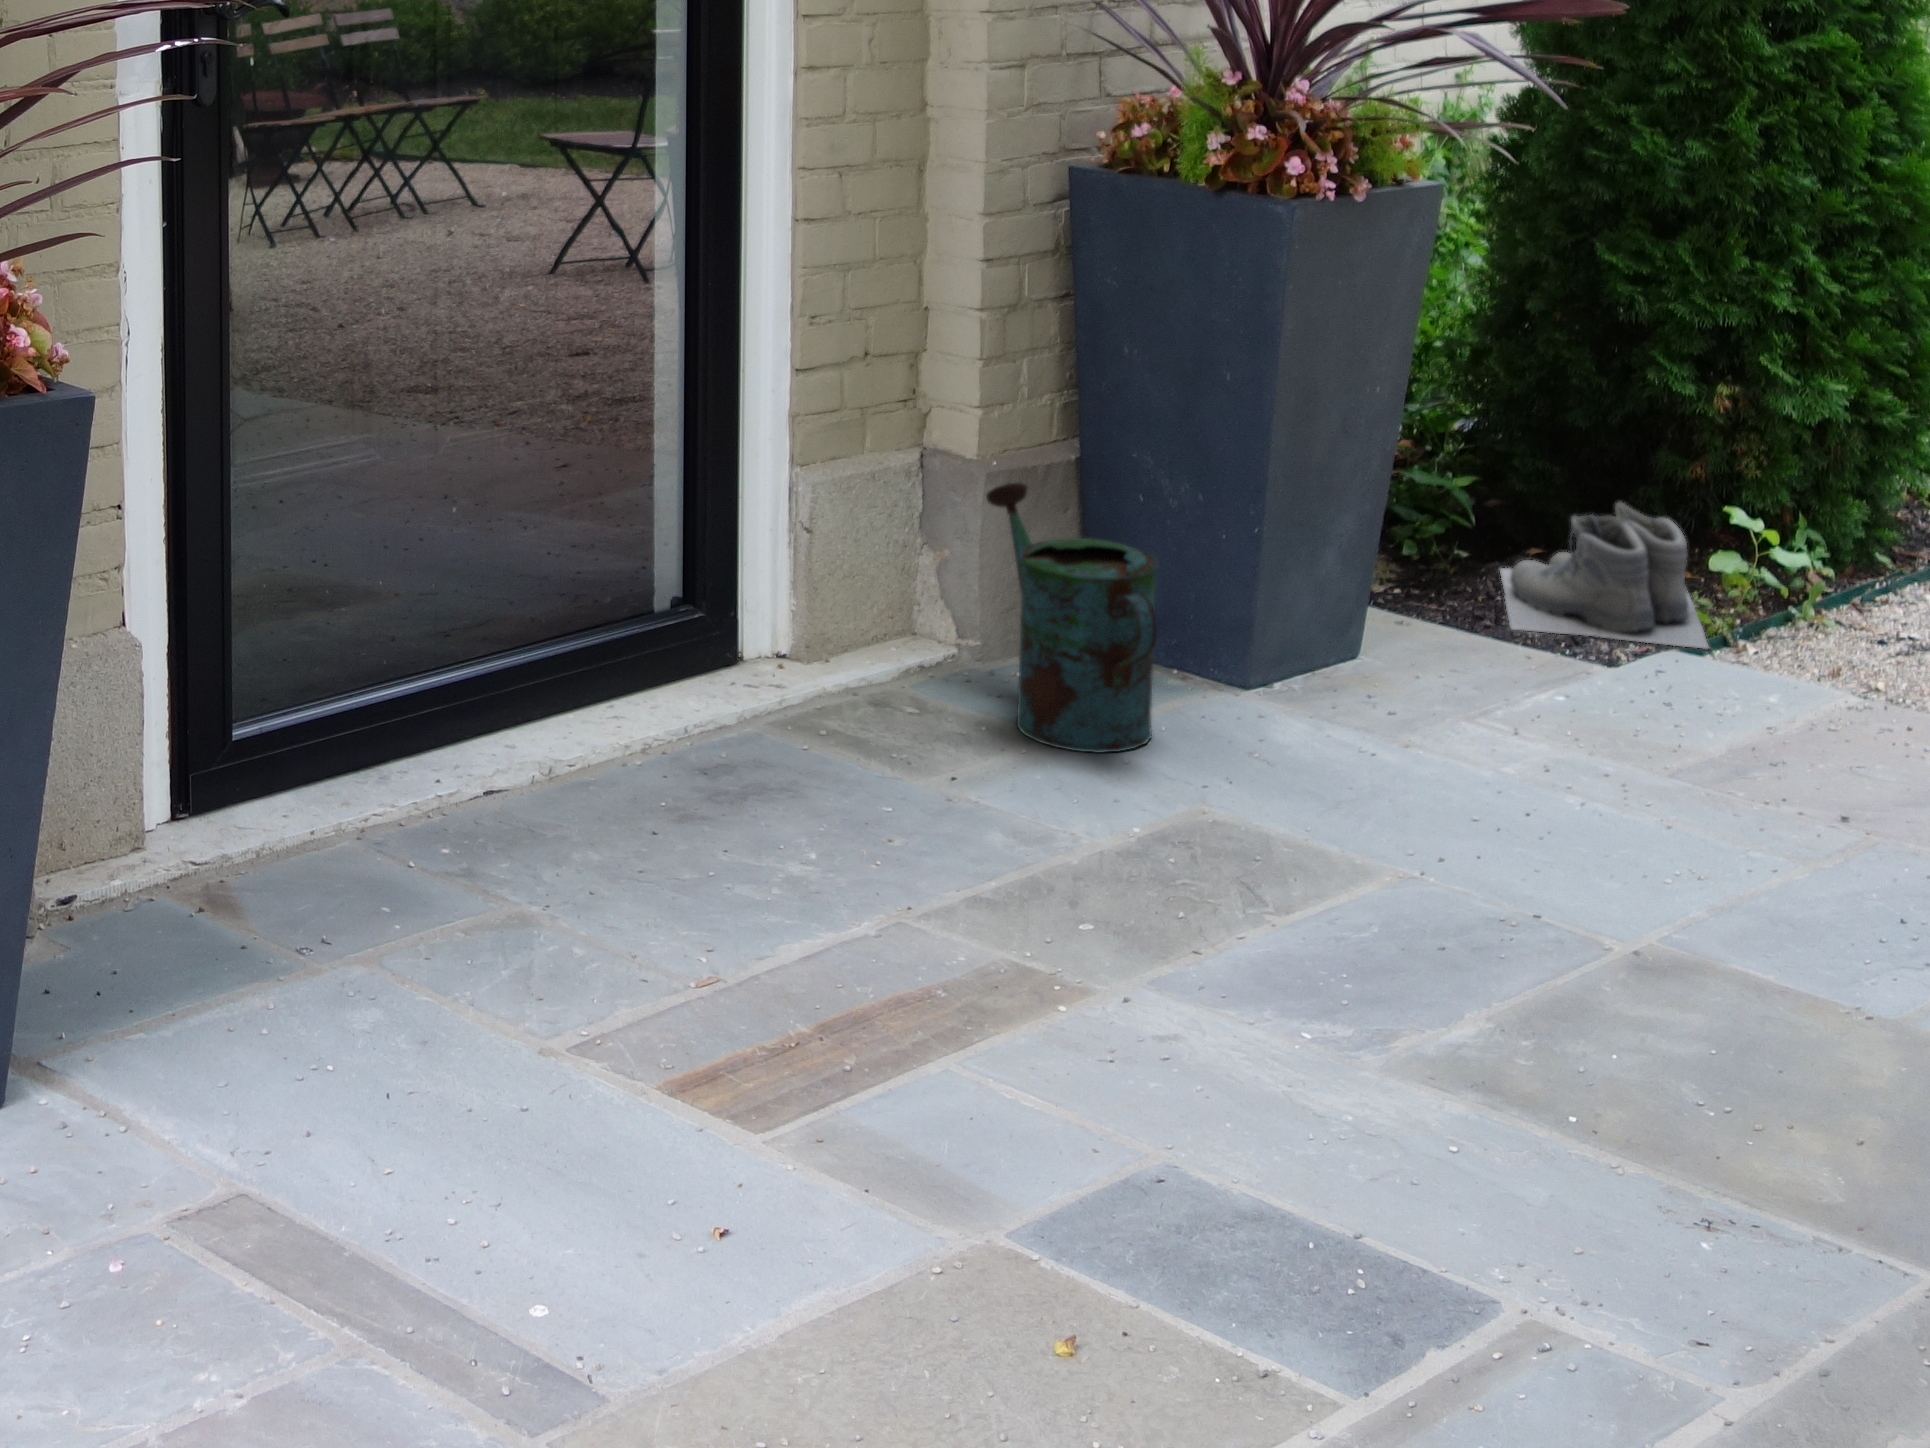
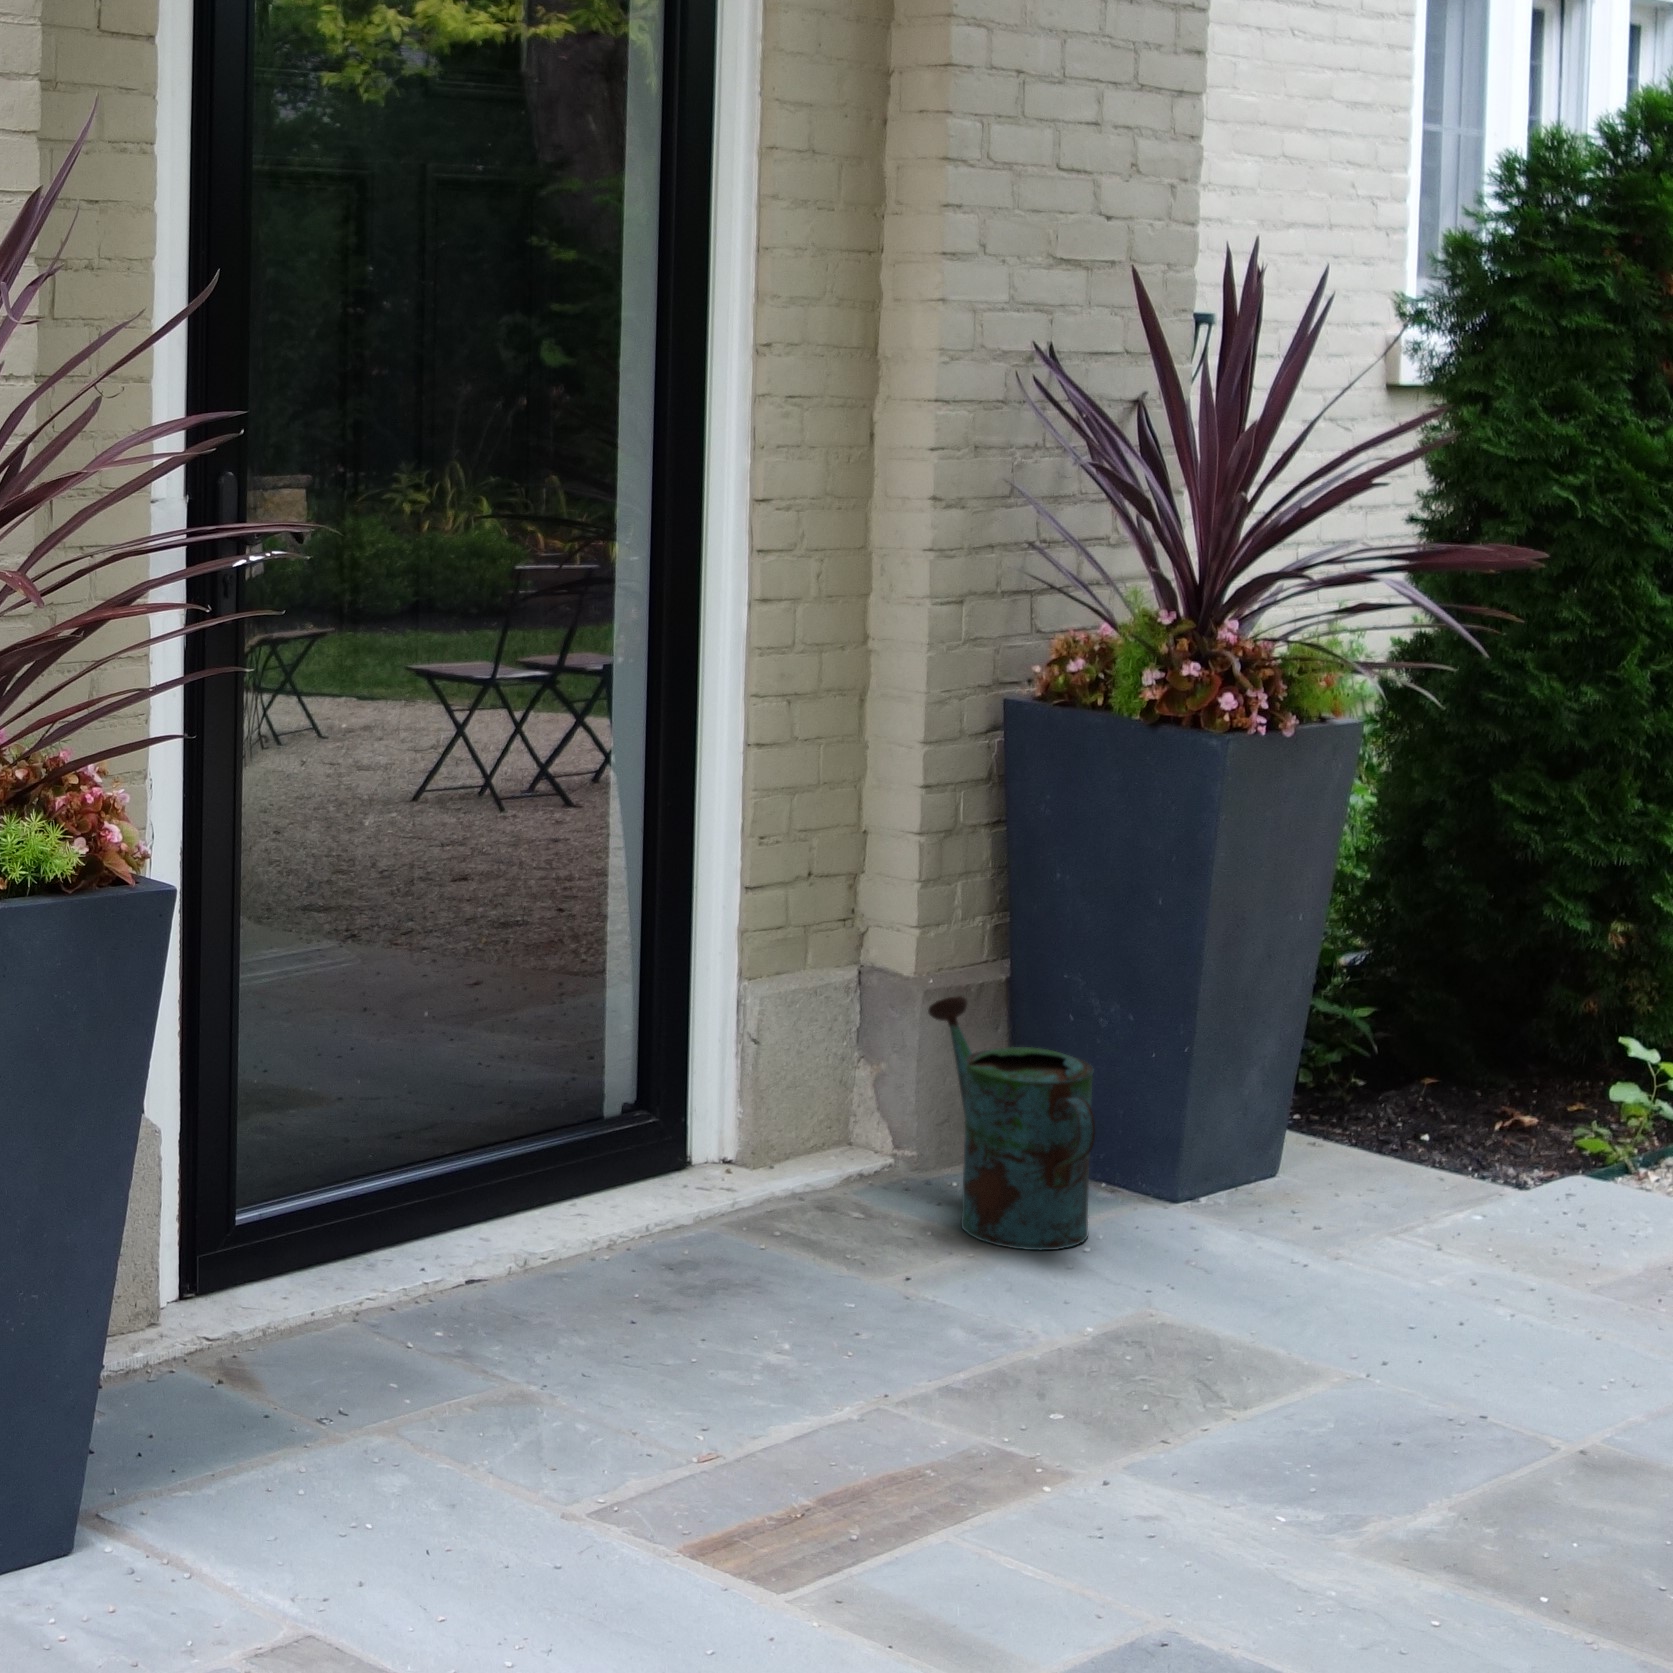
boots: present [1500,502,1709,648] -> none [1400,1021,1597,1160]

